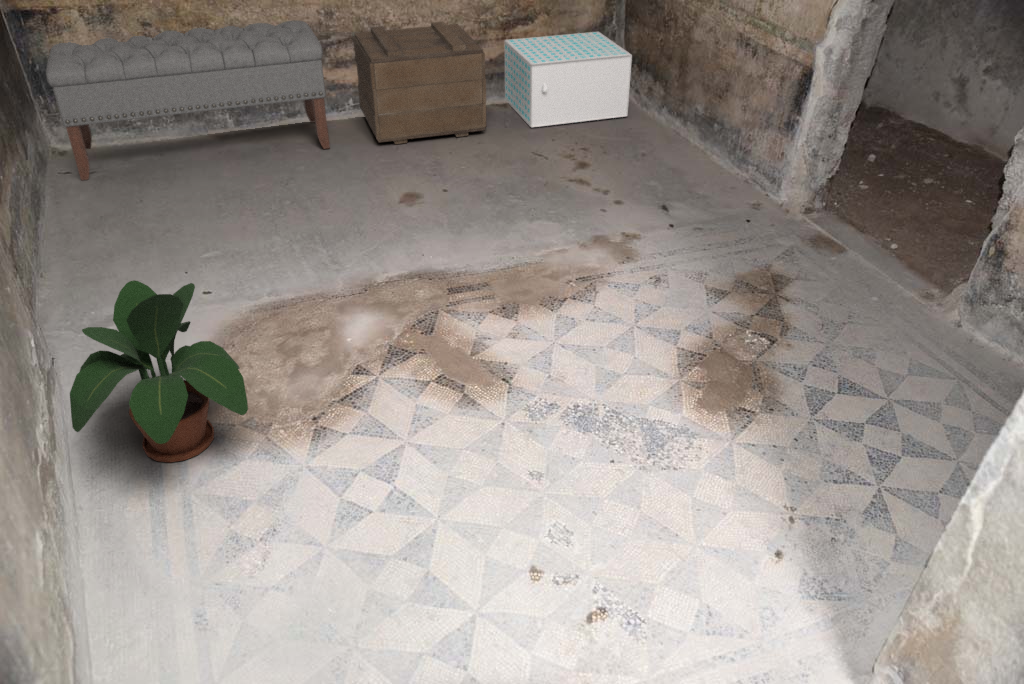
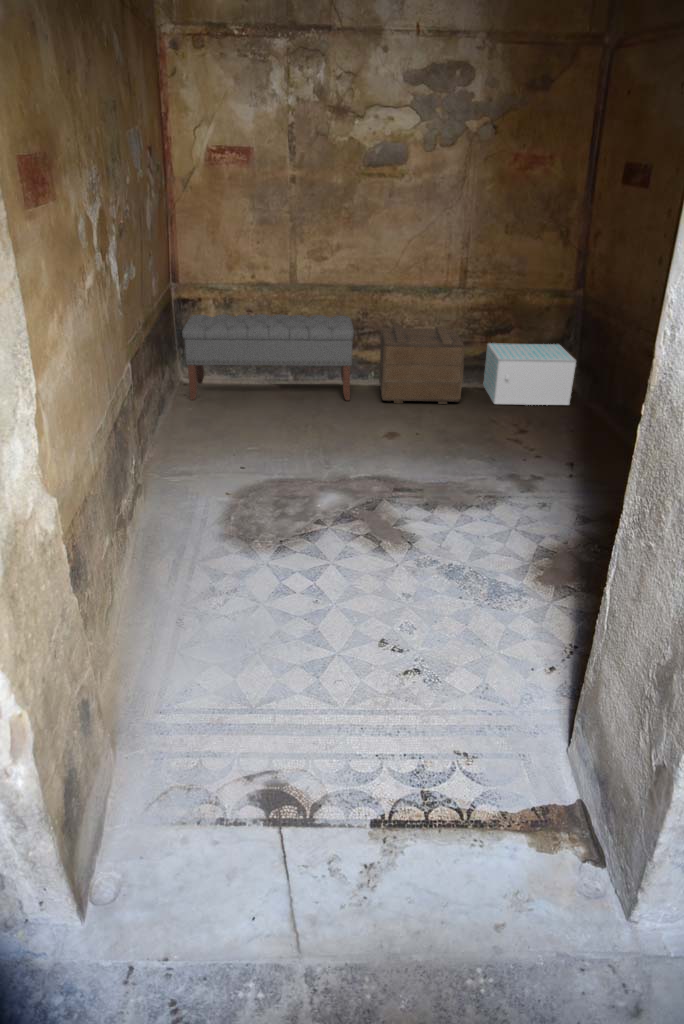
potted plant: present [70,280,248,462] -> none [139,436,242,549]

